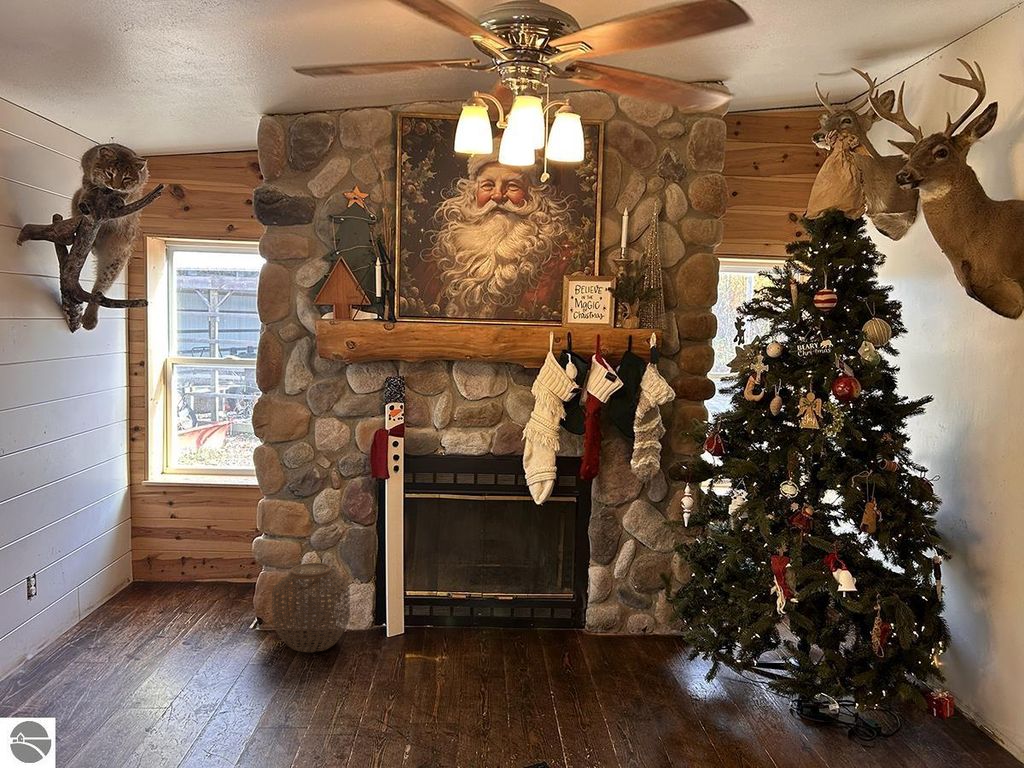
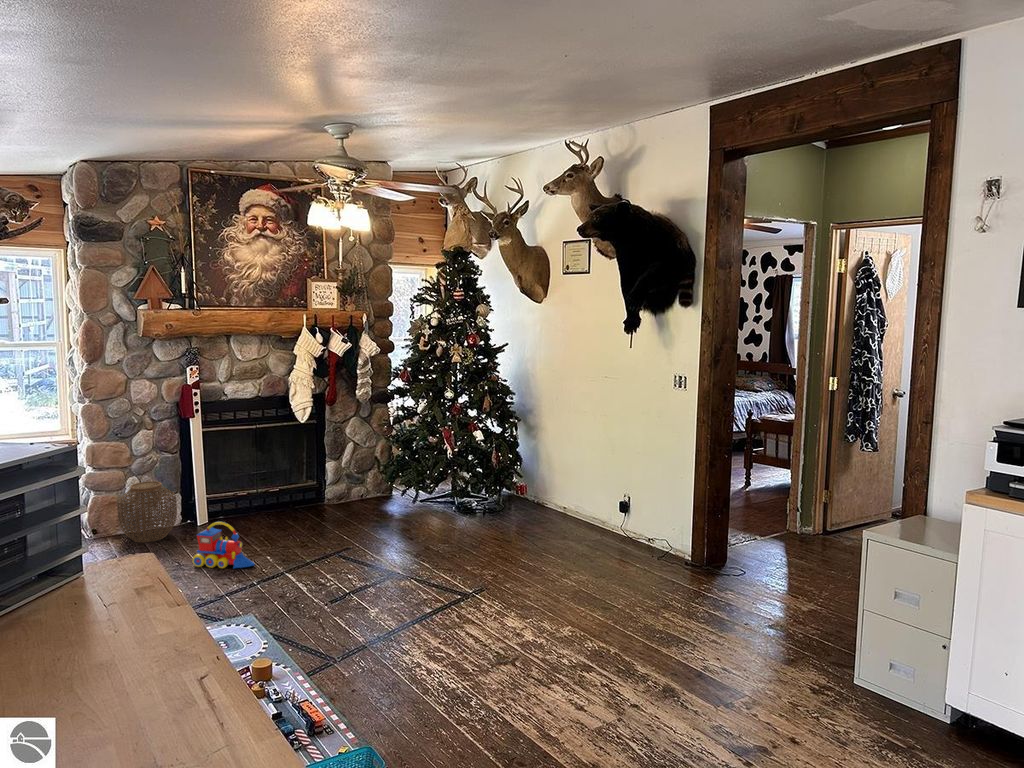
toy train: none [312,651,388,738] -> present [192,521,255,568]

